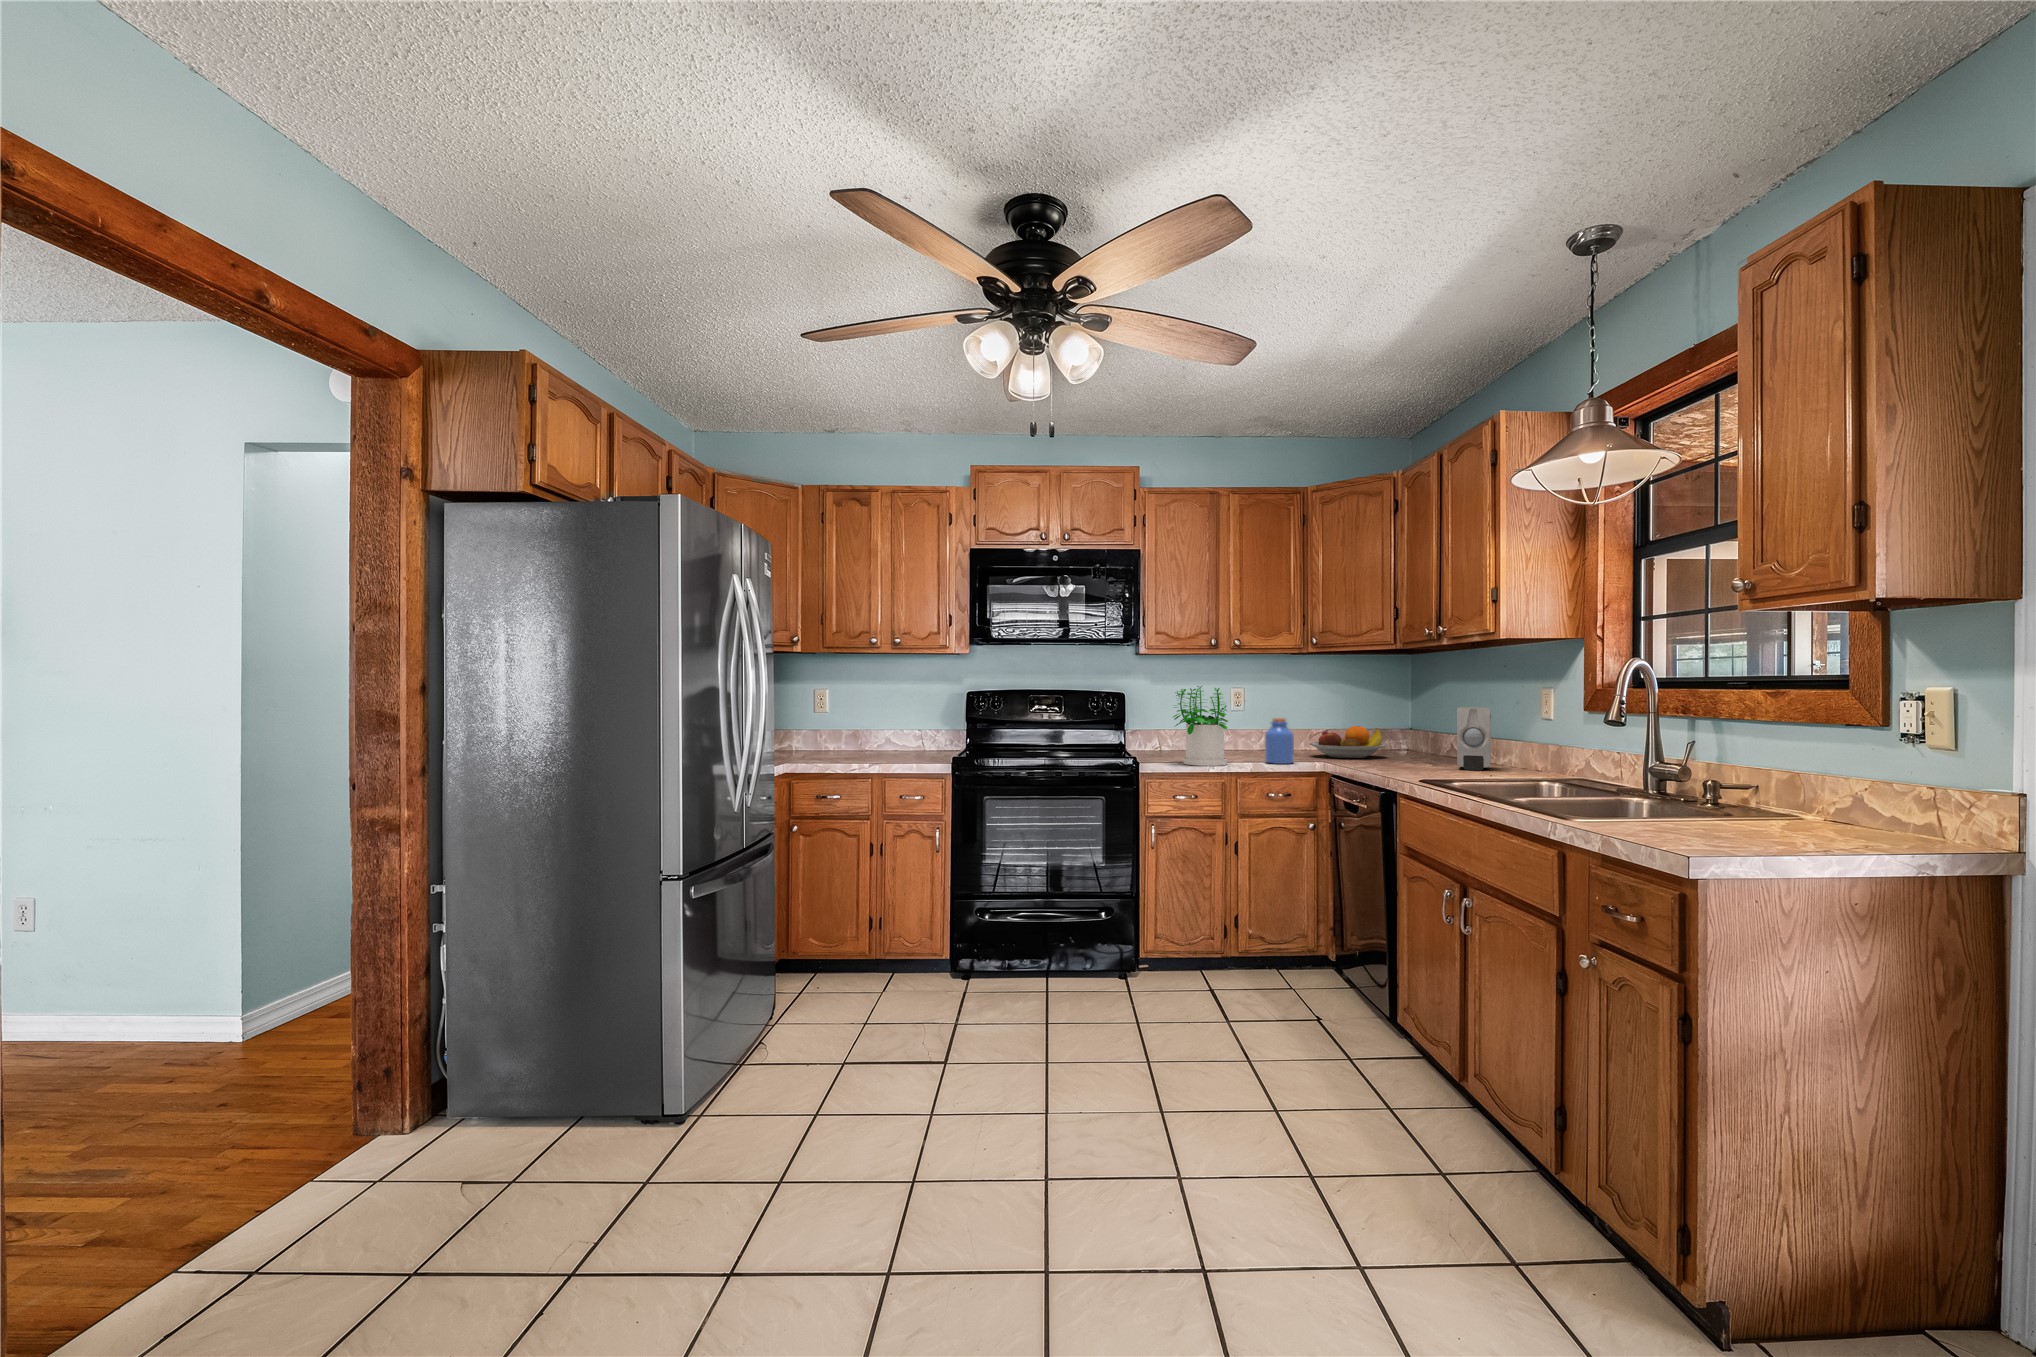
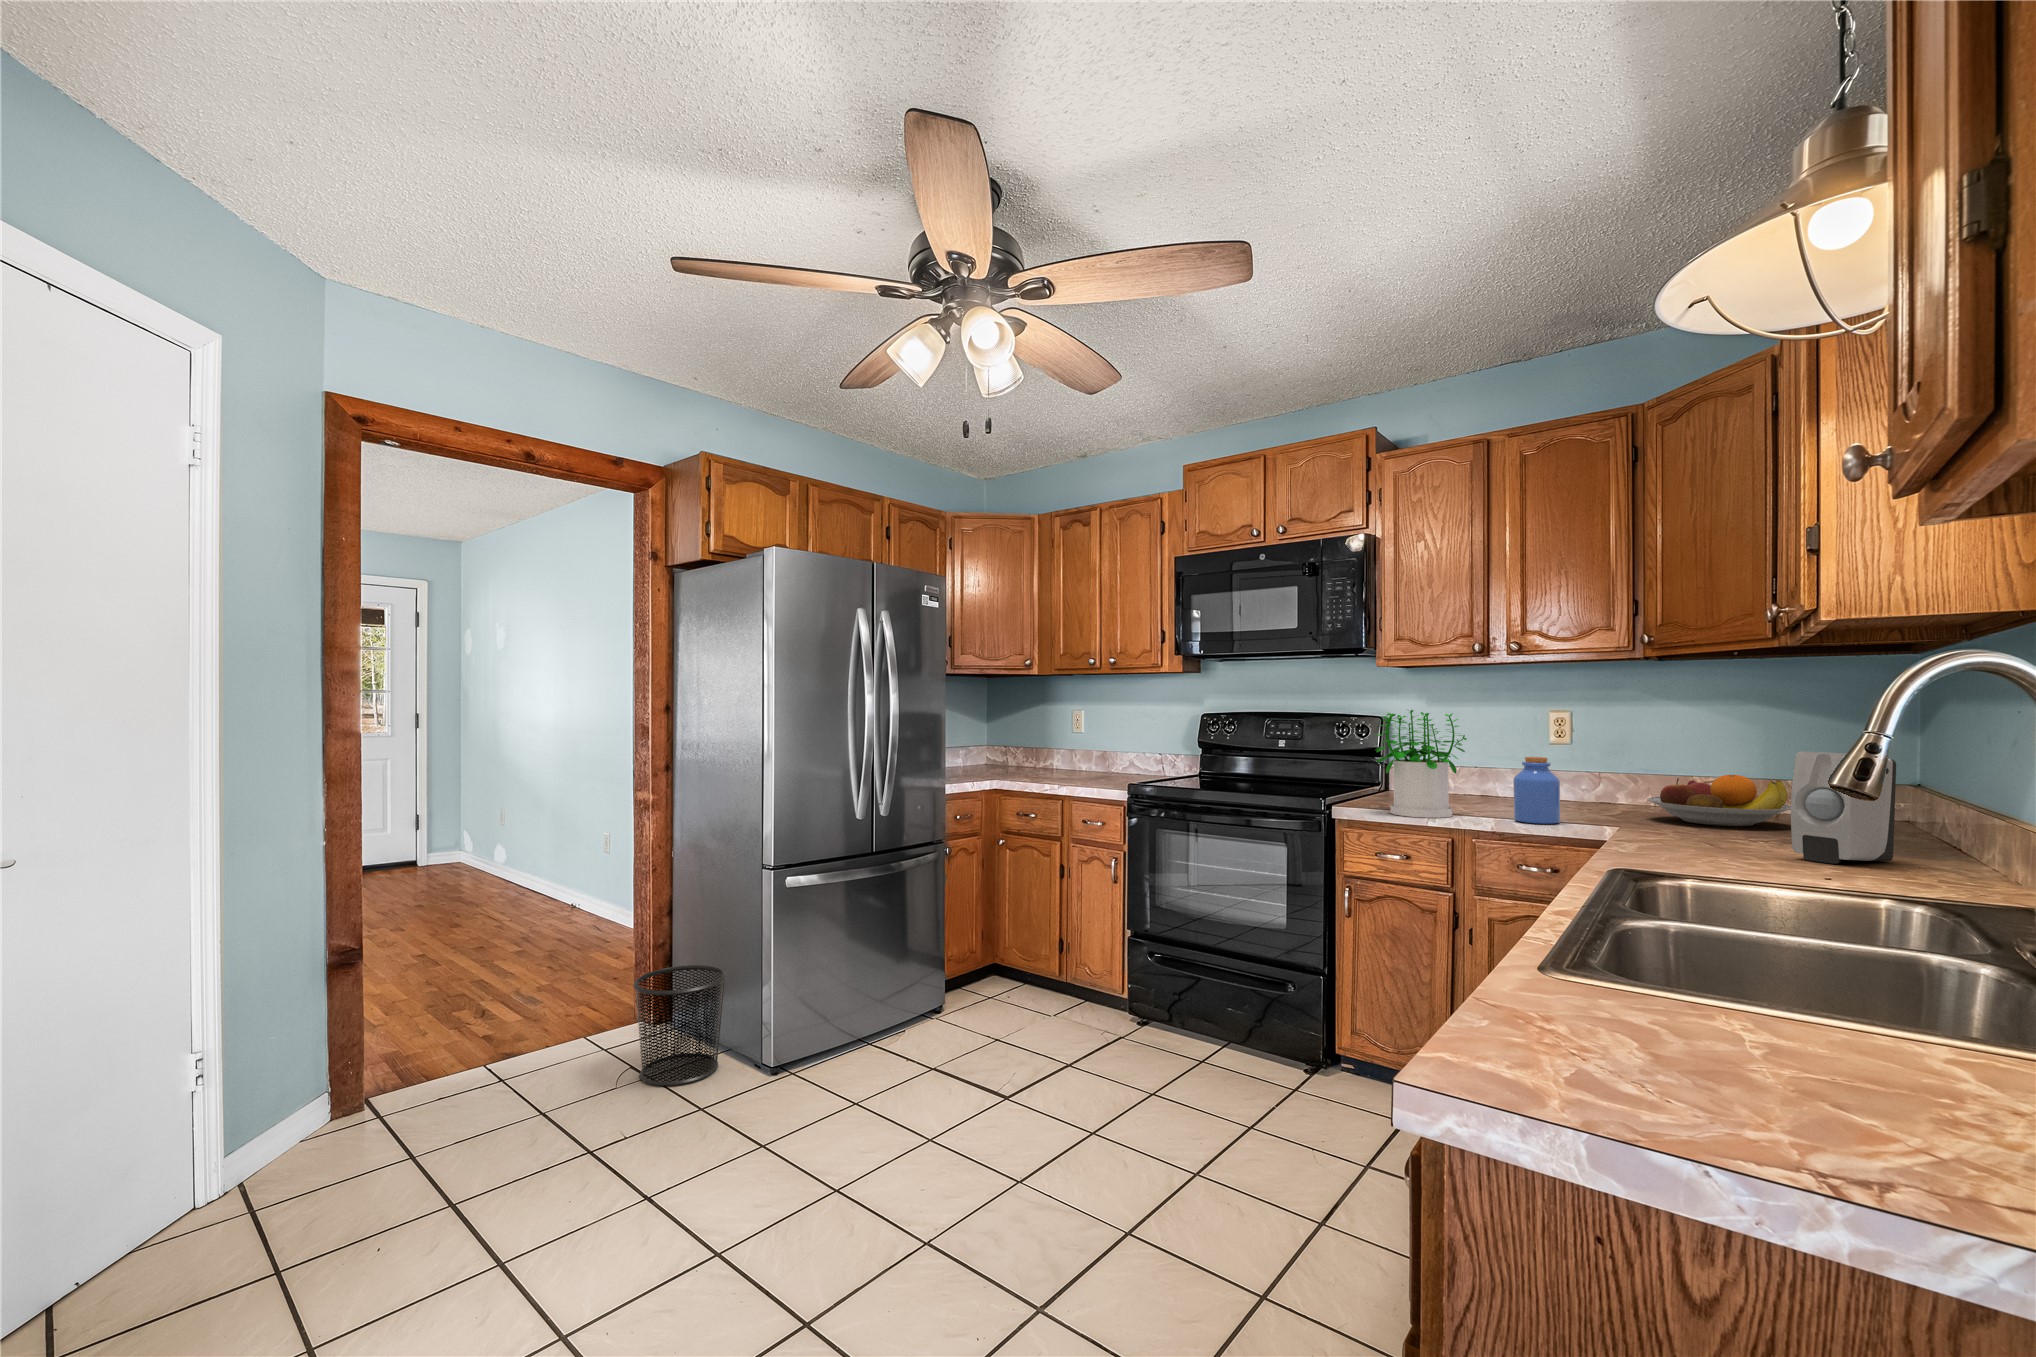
waste bin: none [492,1019,624,1194] -> present [634,965,726,1086]

